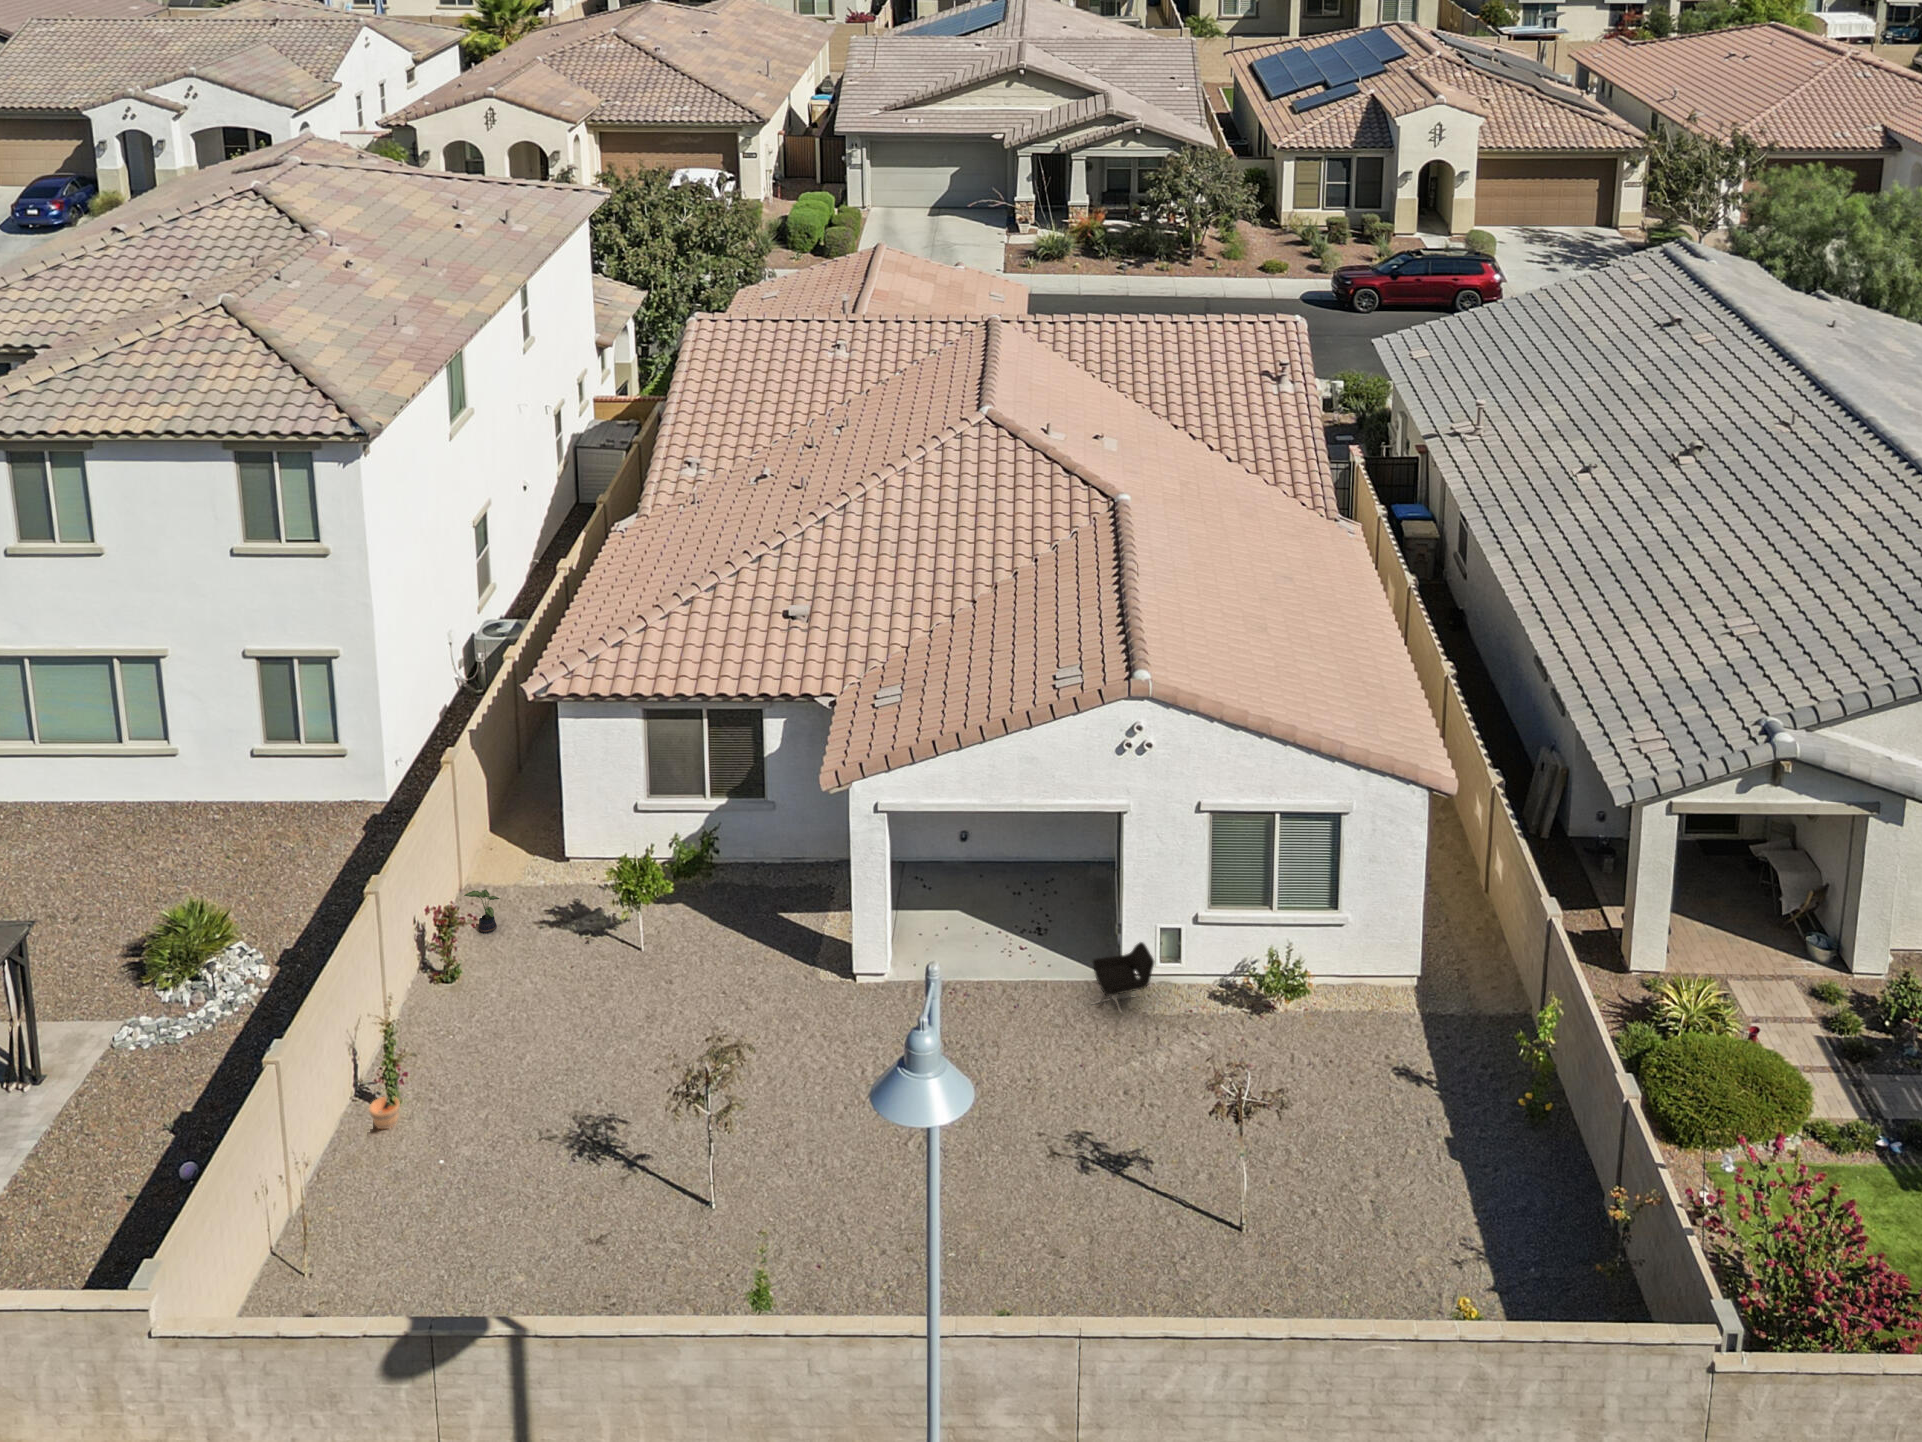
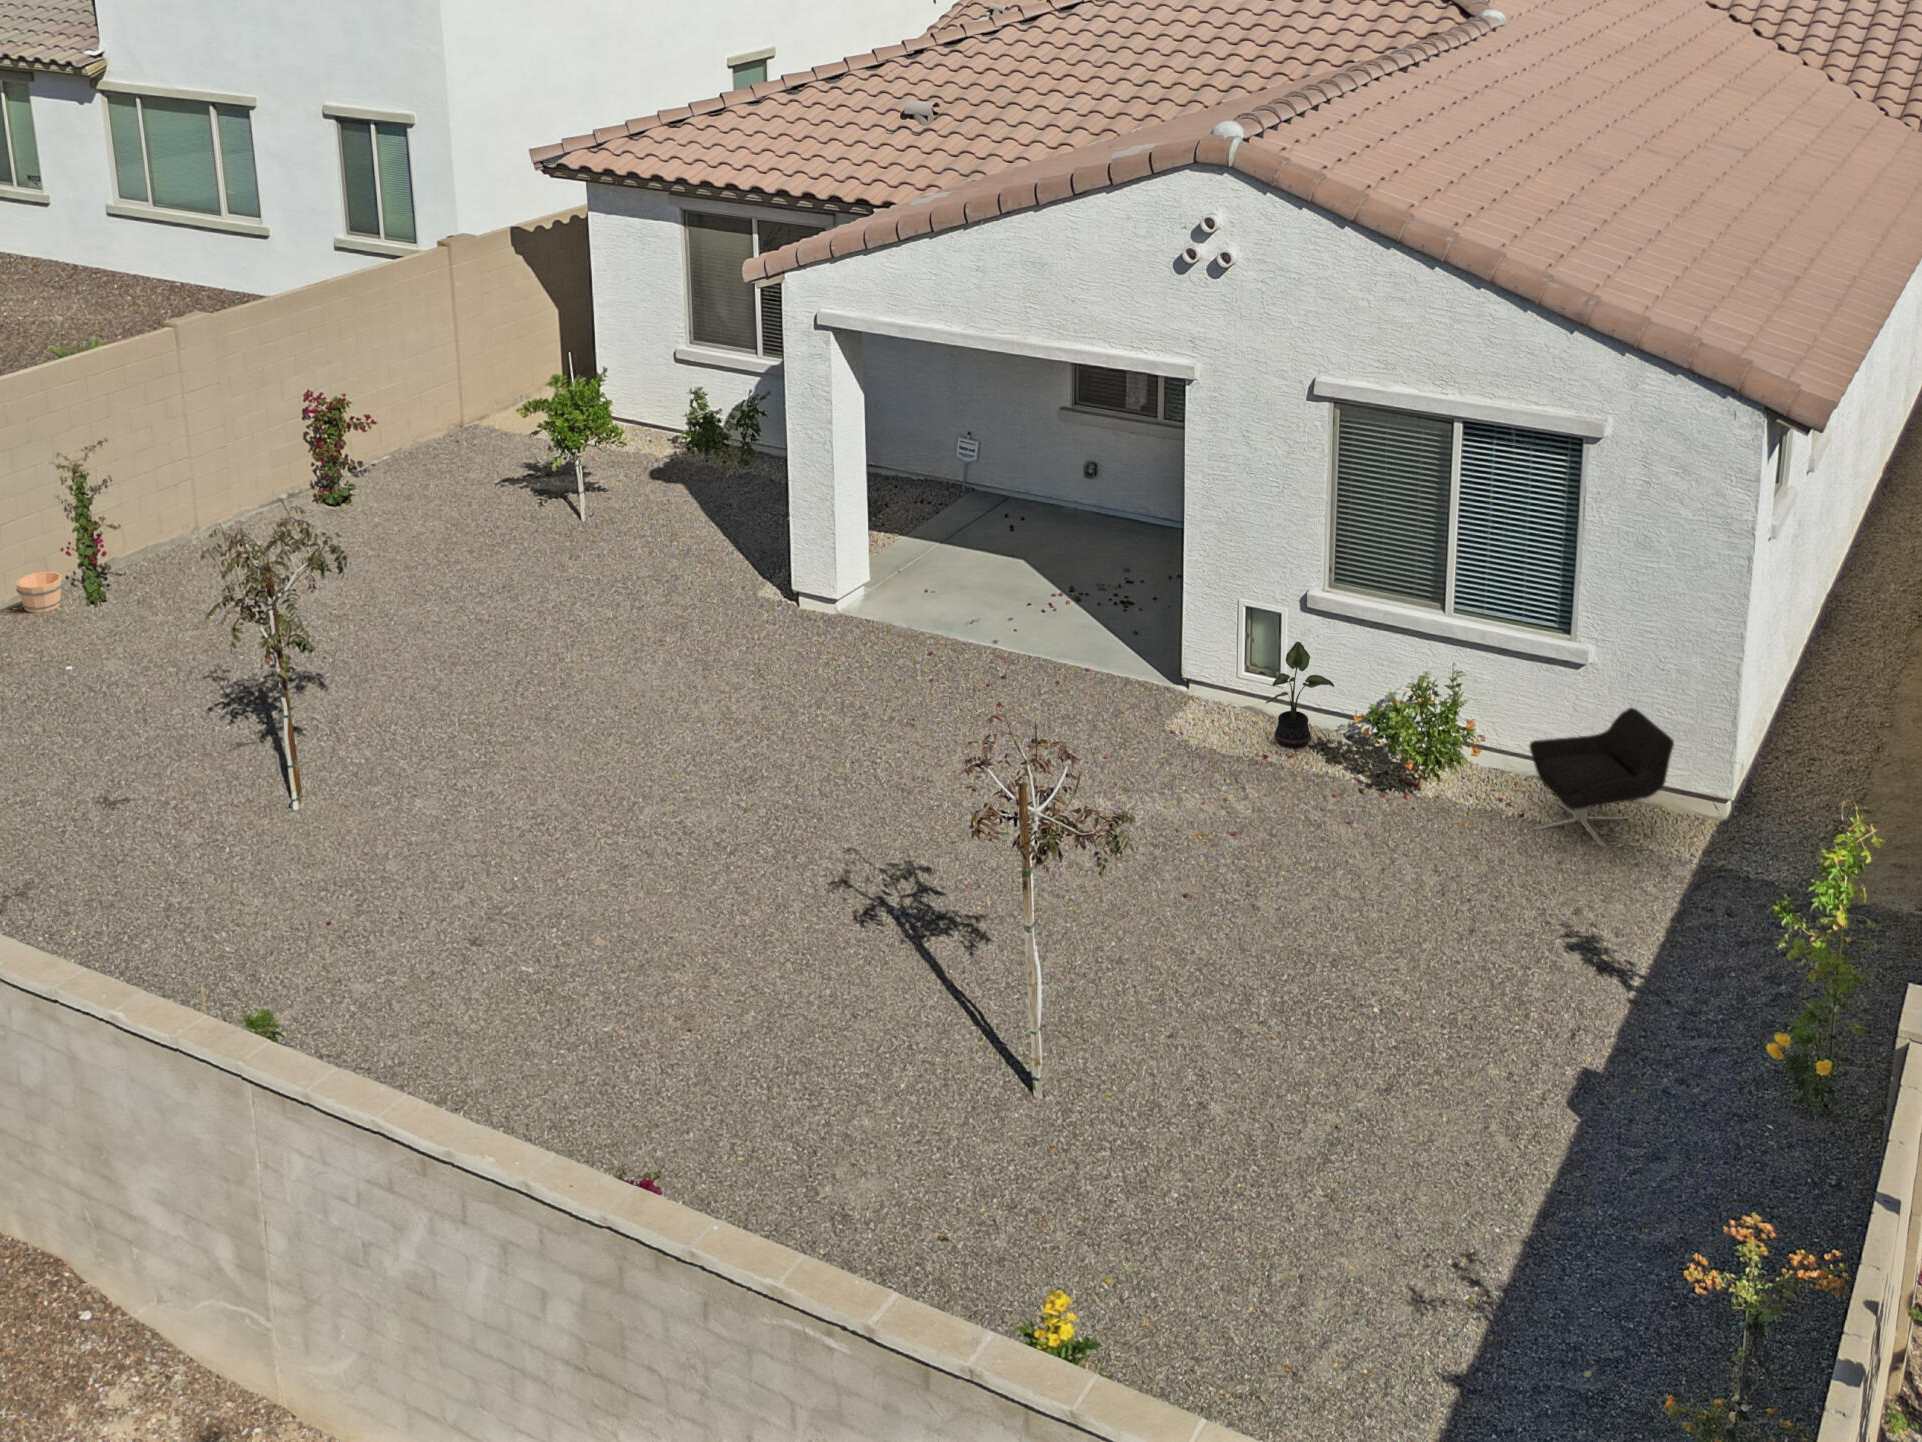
potted plant: present [464,890,500,933] -> present [1266,641,1334,748]
lounge chair: present [1093,942,1154,1012] -> present [1529,707,1674,845]

